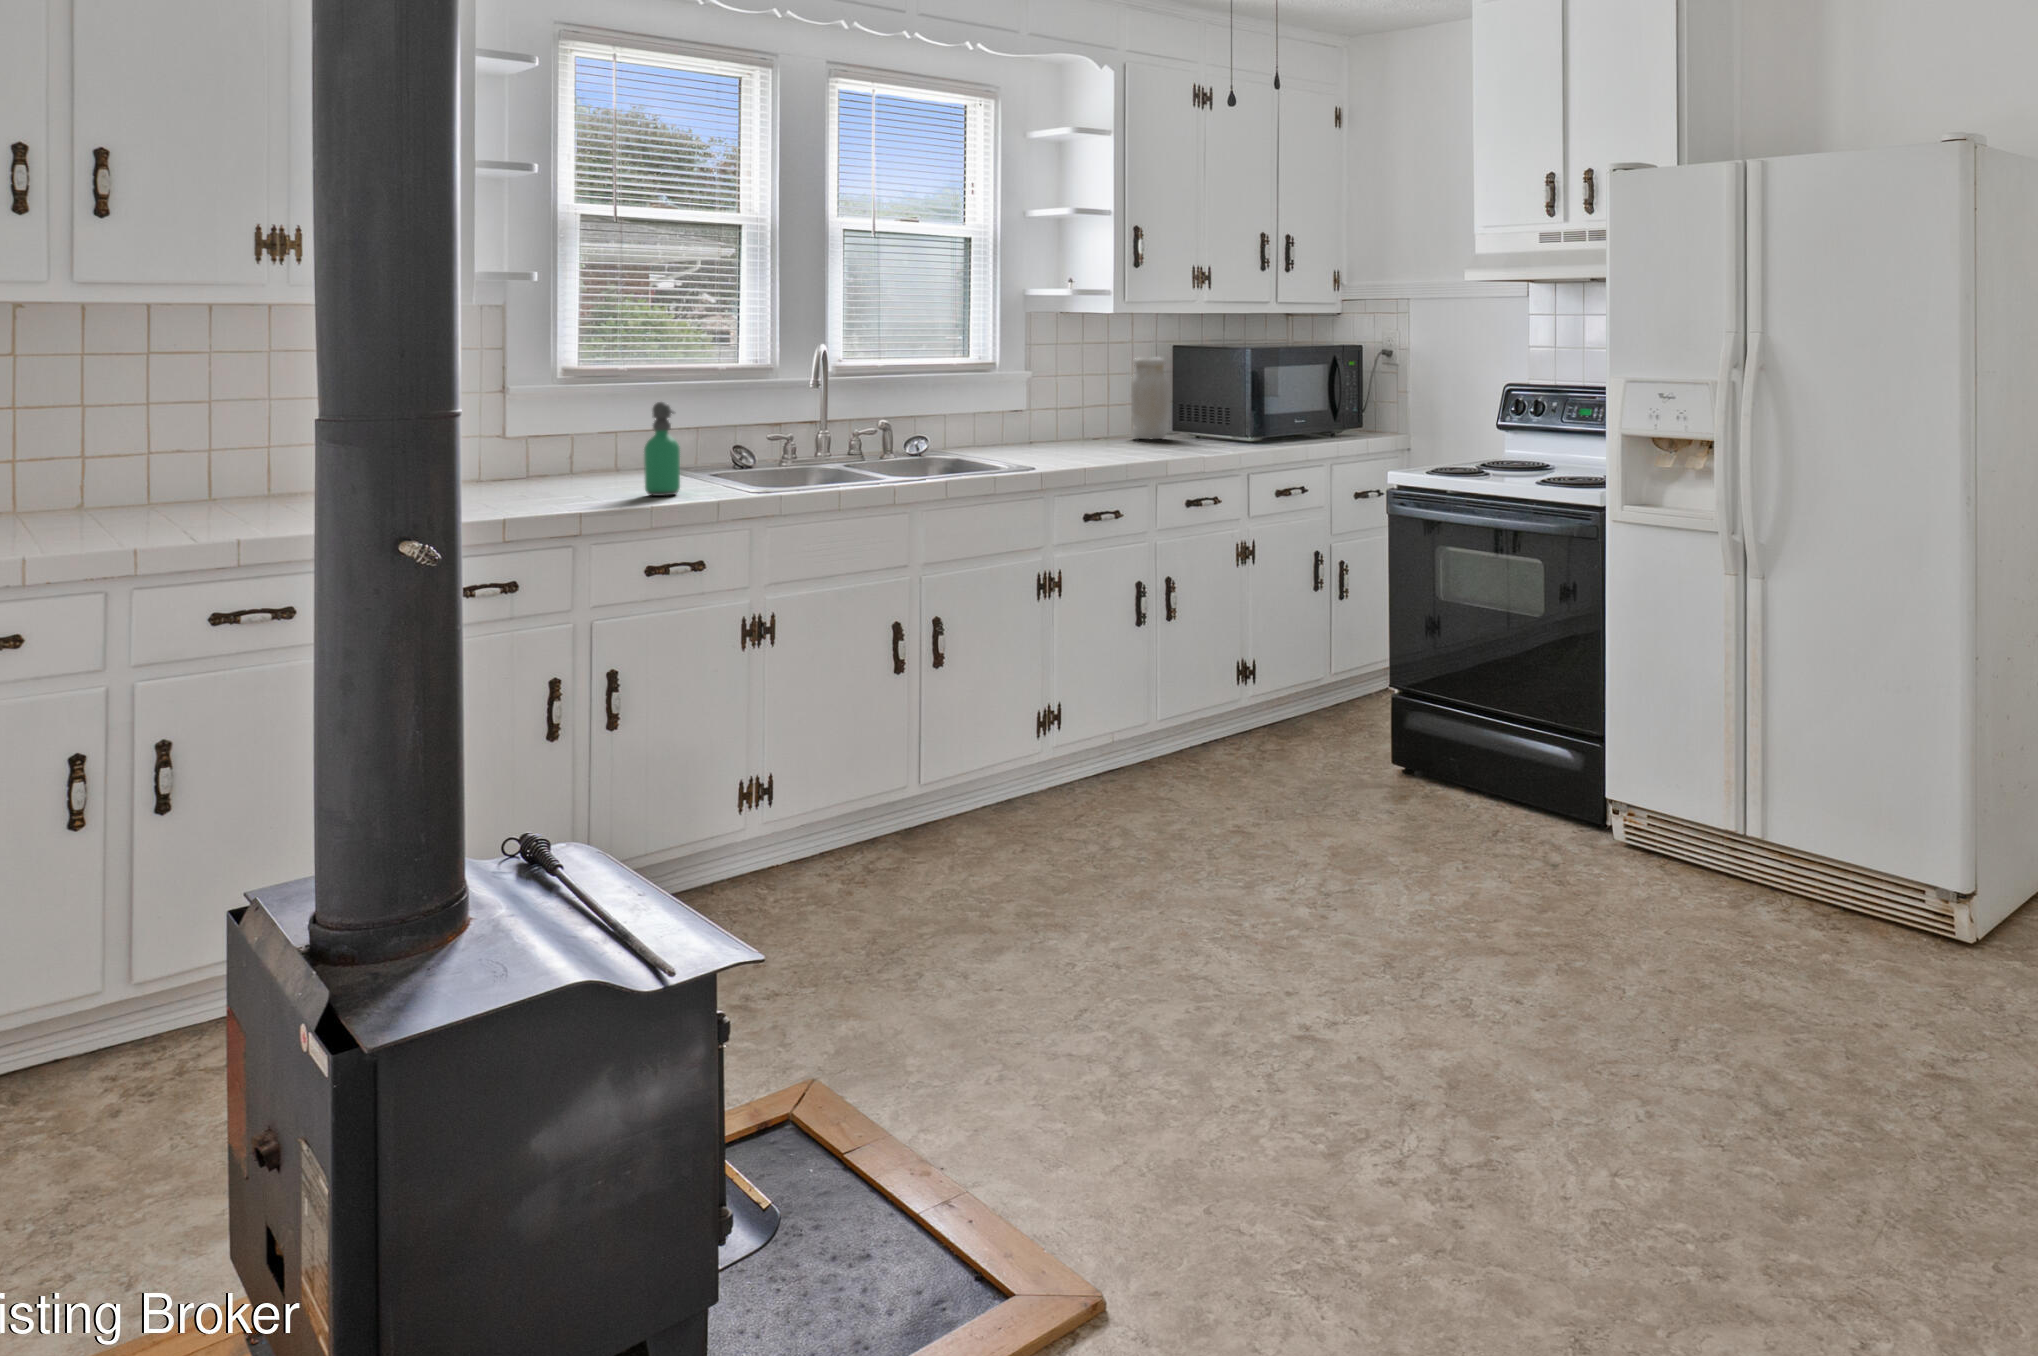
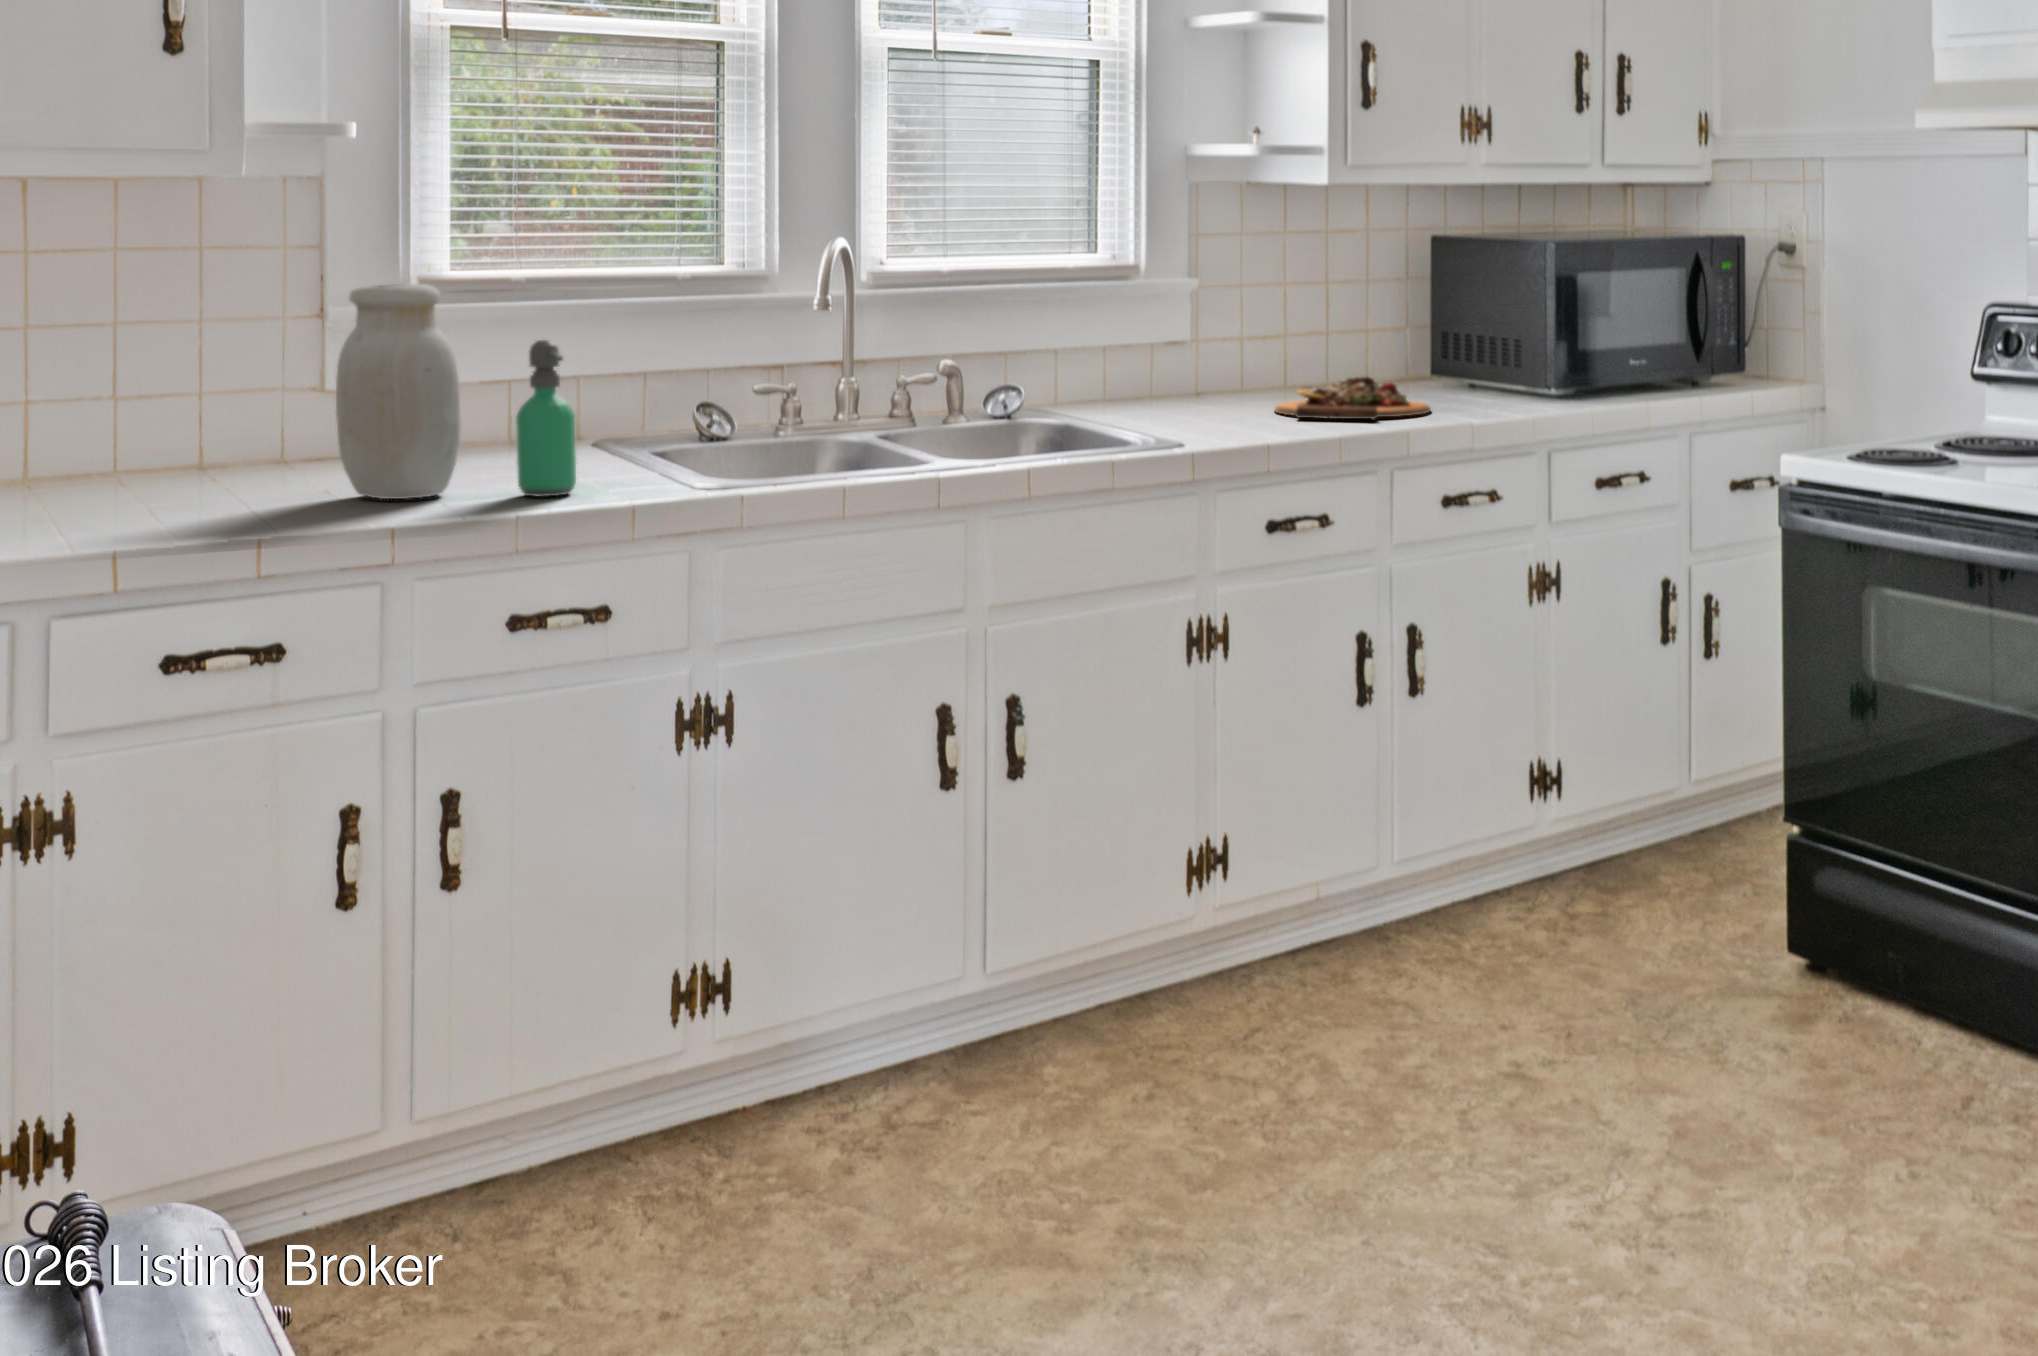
jar: present [1130,358,1171,439] -> present [336,284,461,499]
cutting board: none [1082,429,1178,454] -> present [1275,377,1431,419]

